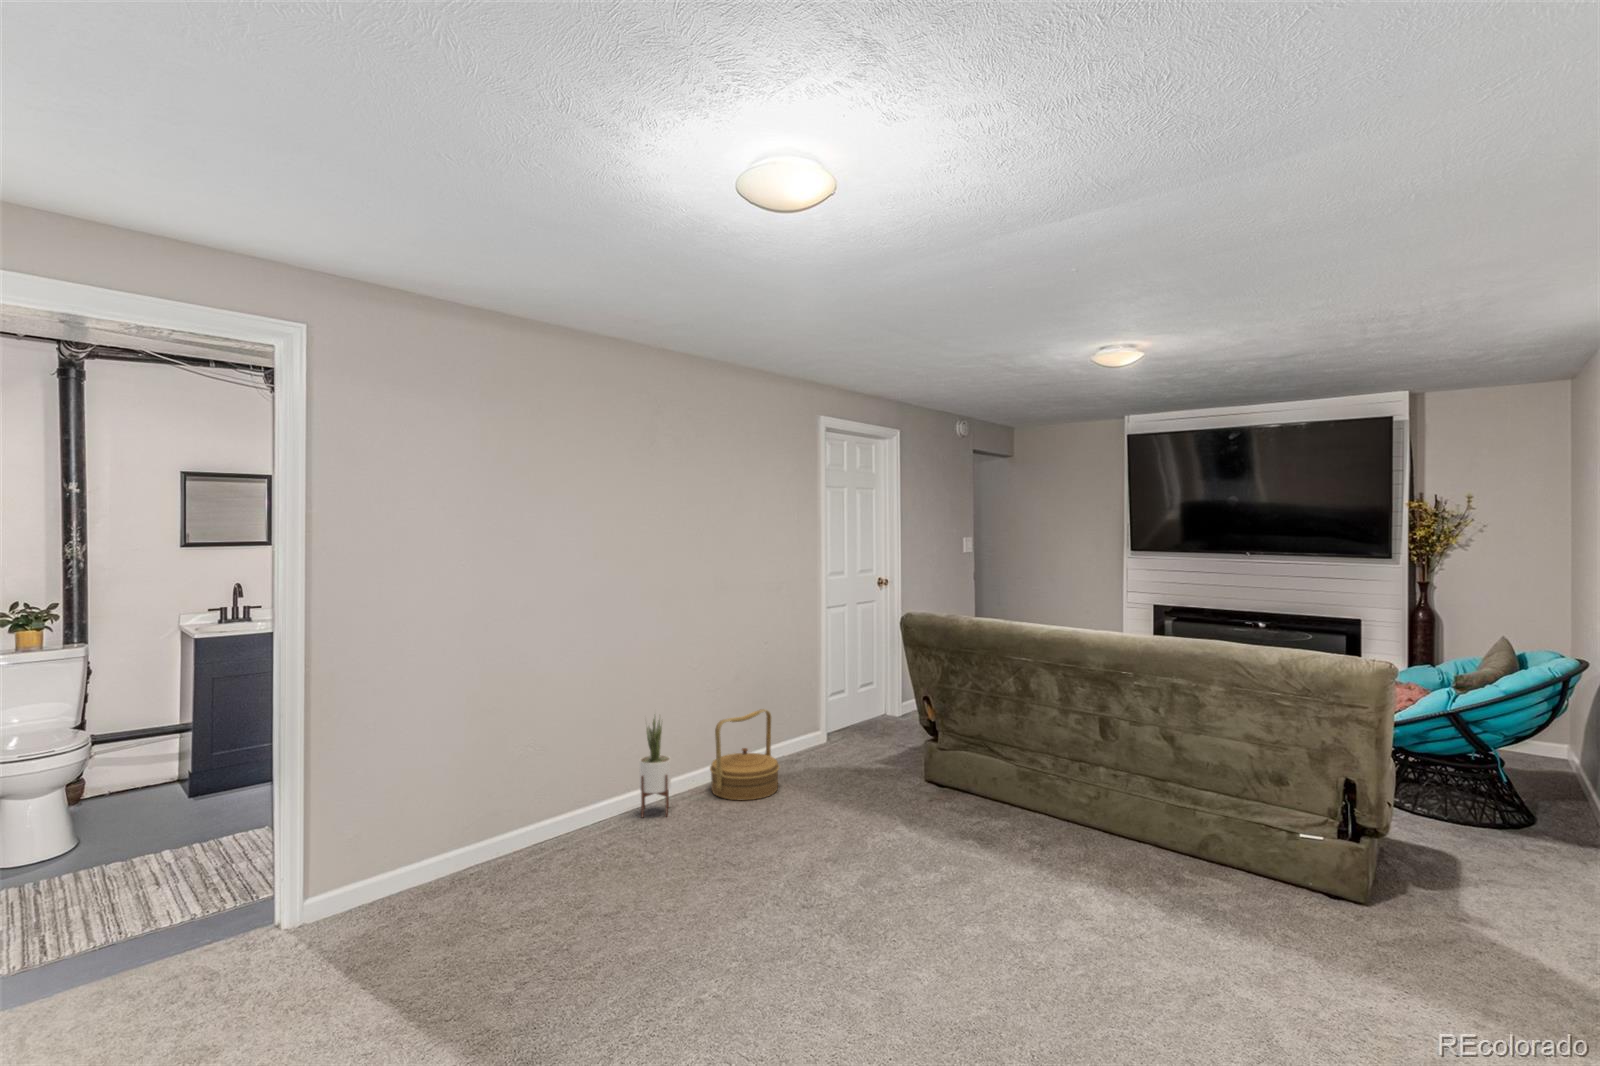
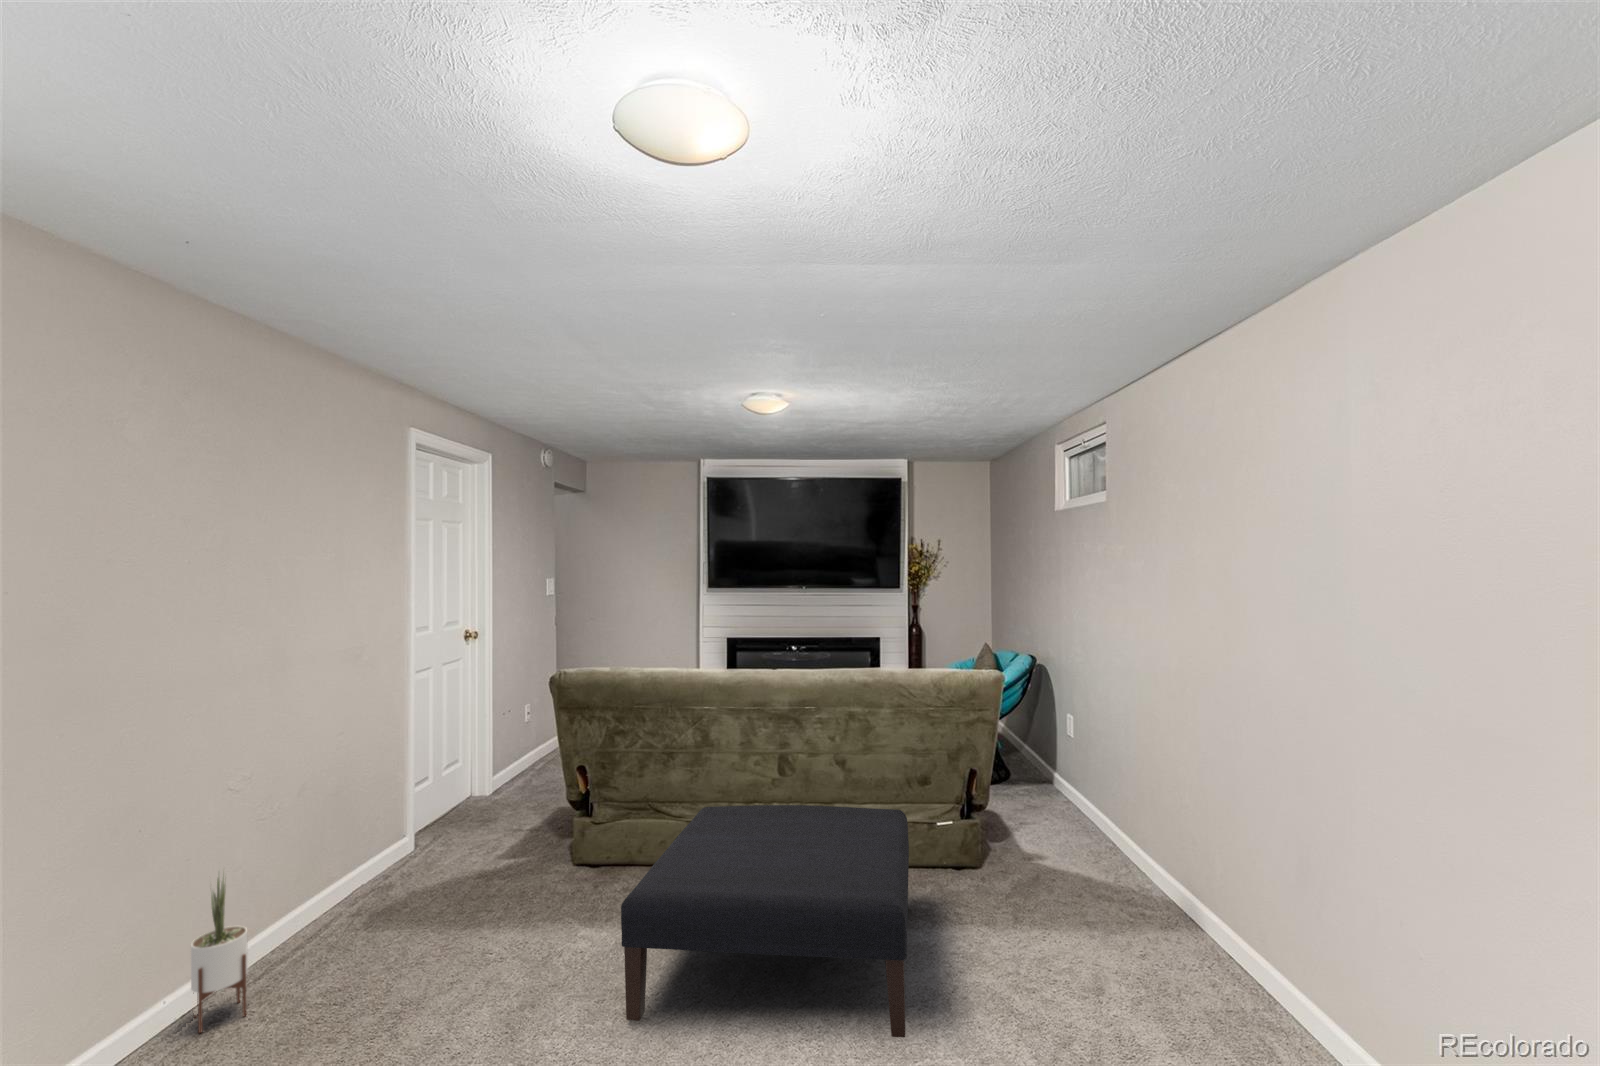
woven basket: present [710,709,779,800] -> none [294,823,402,960]
ottoman: none [880,751,1229,1008] -> present [621,805,909,1037]

